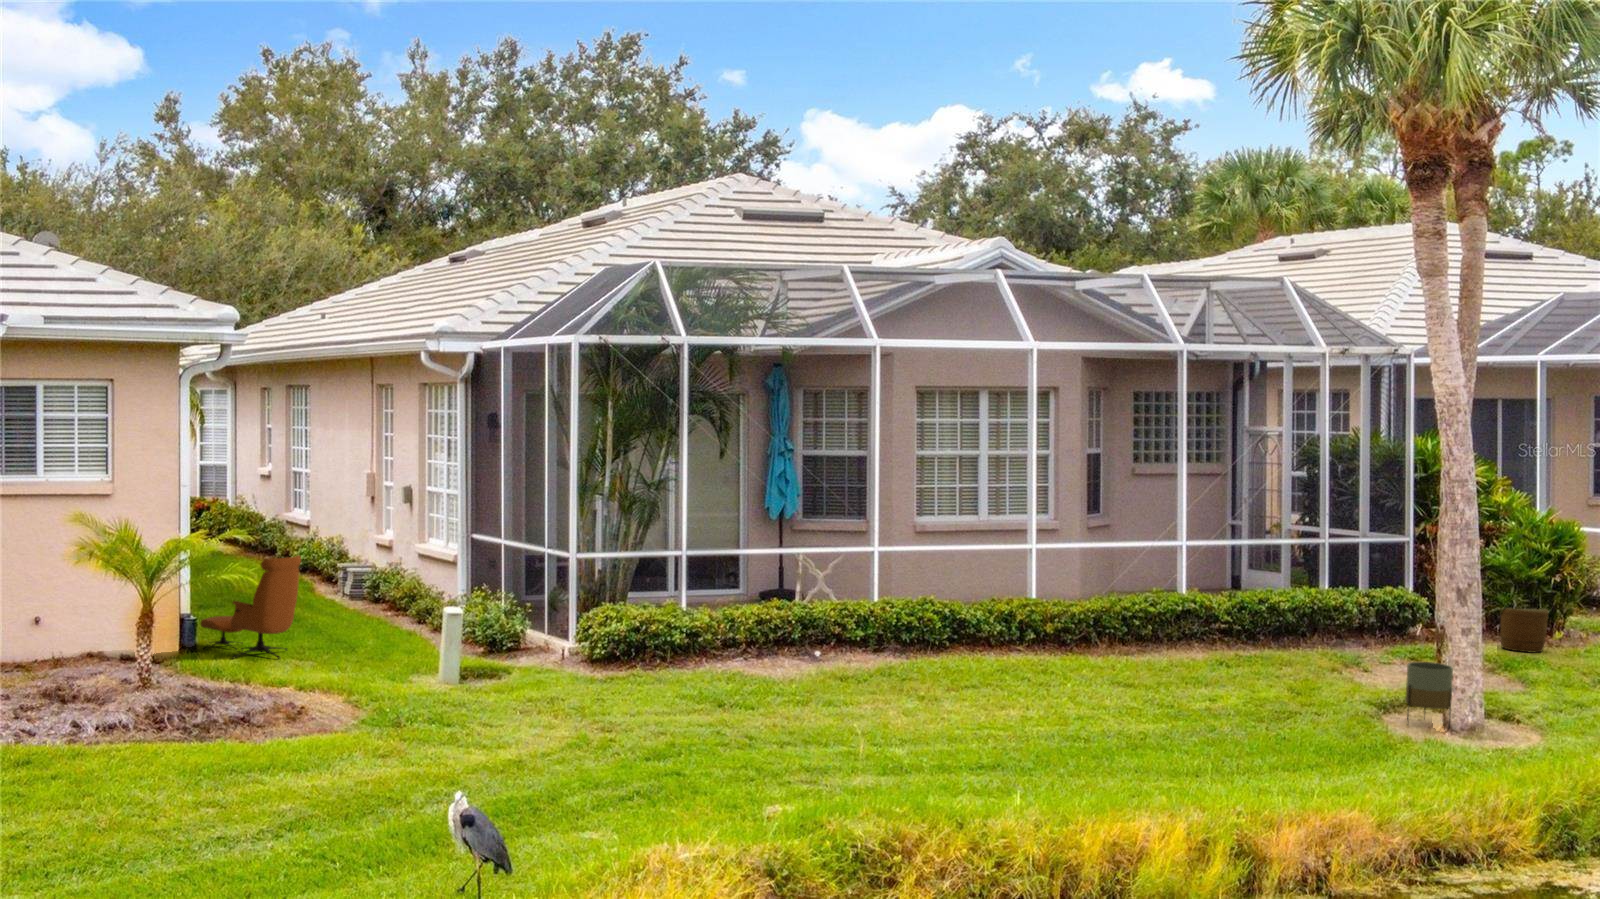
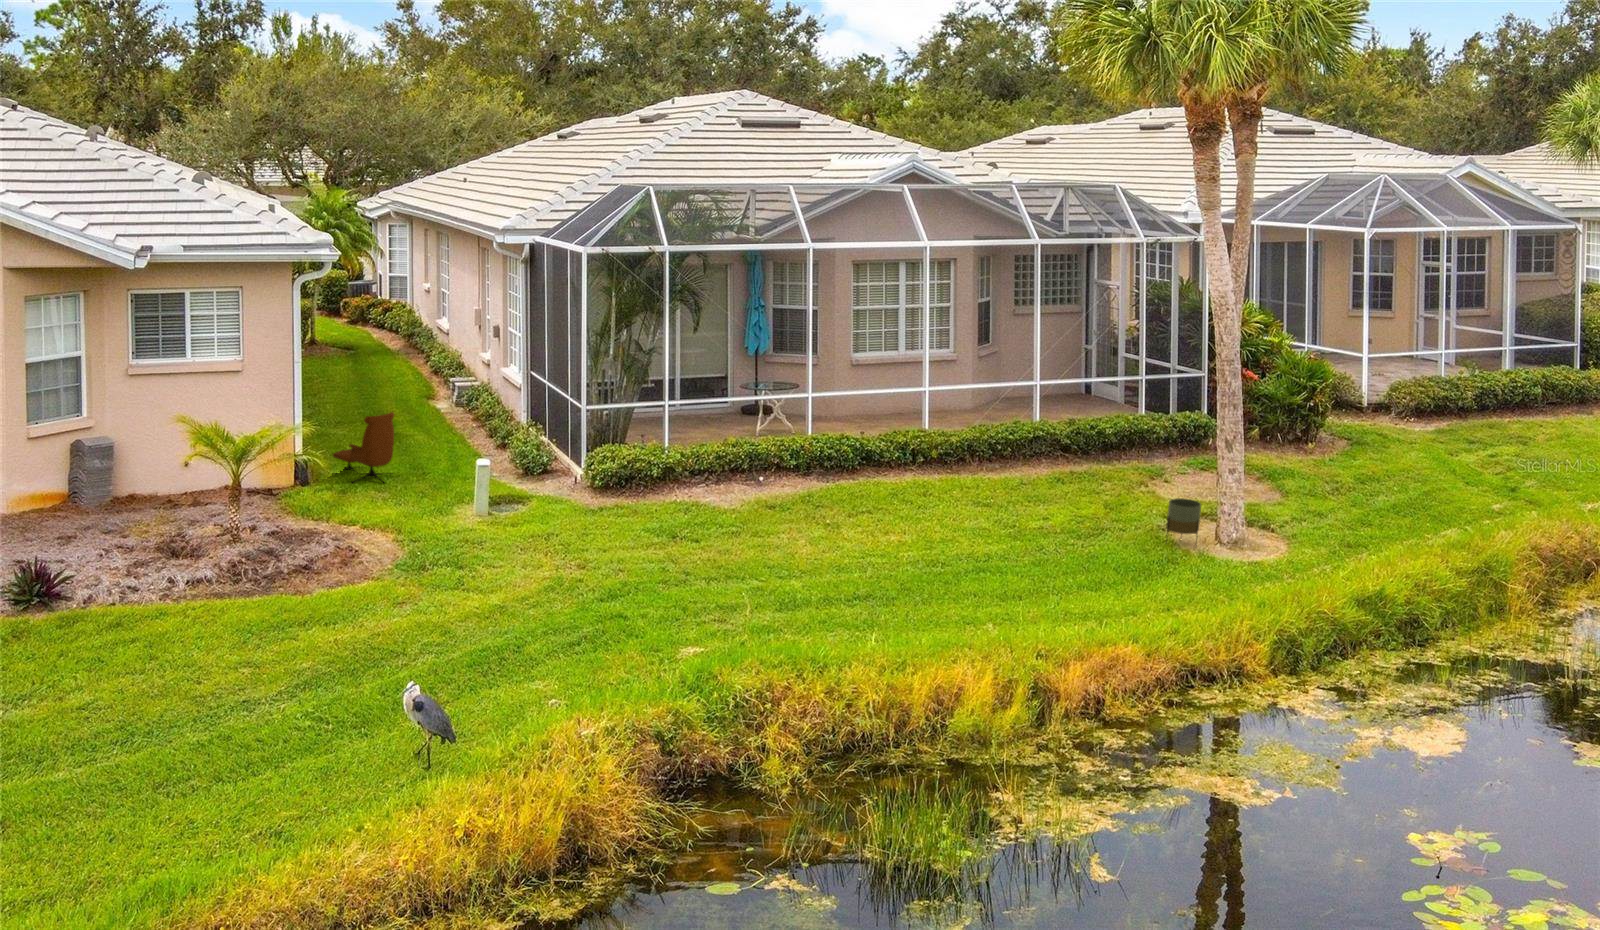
woven basket: present [1500,608,1548,653] -> none [1270,428,1307,465]

